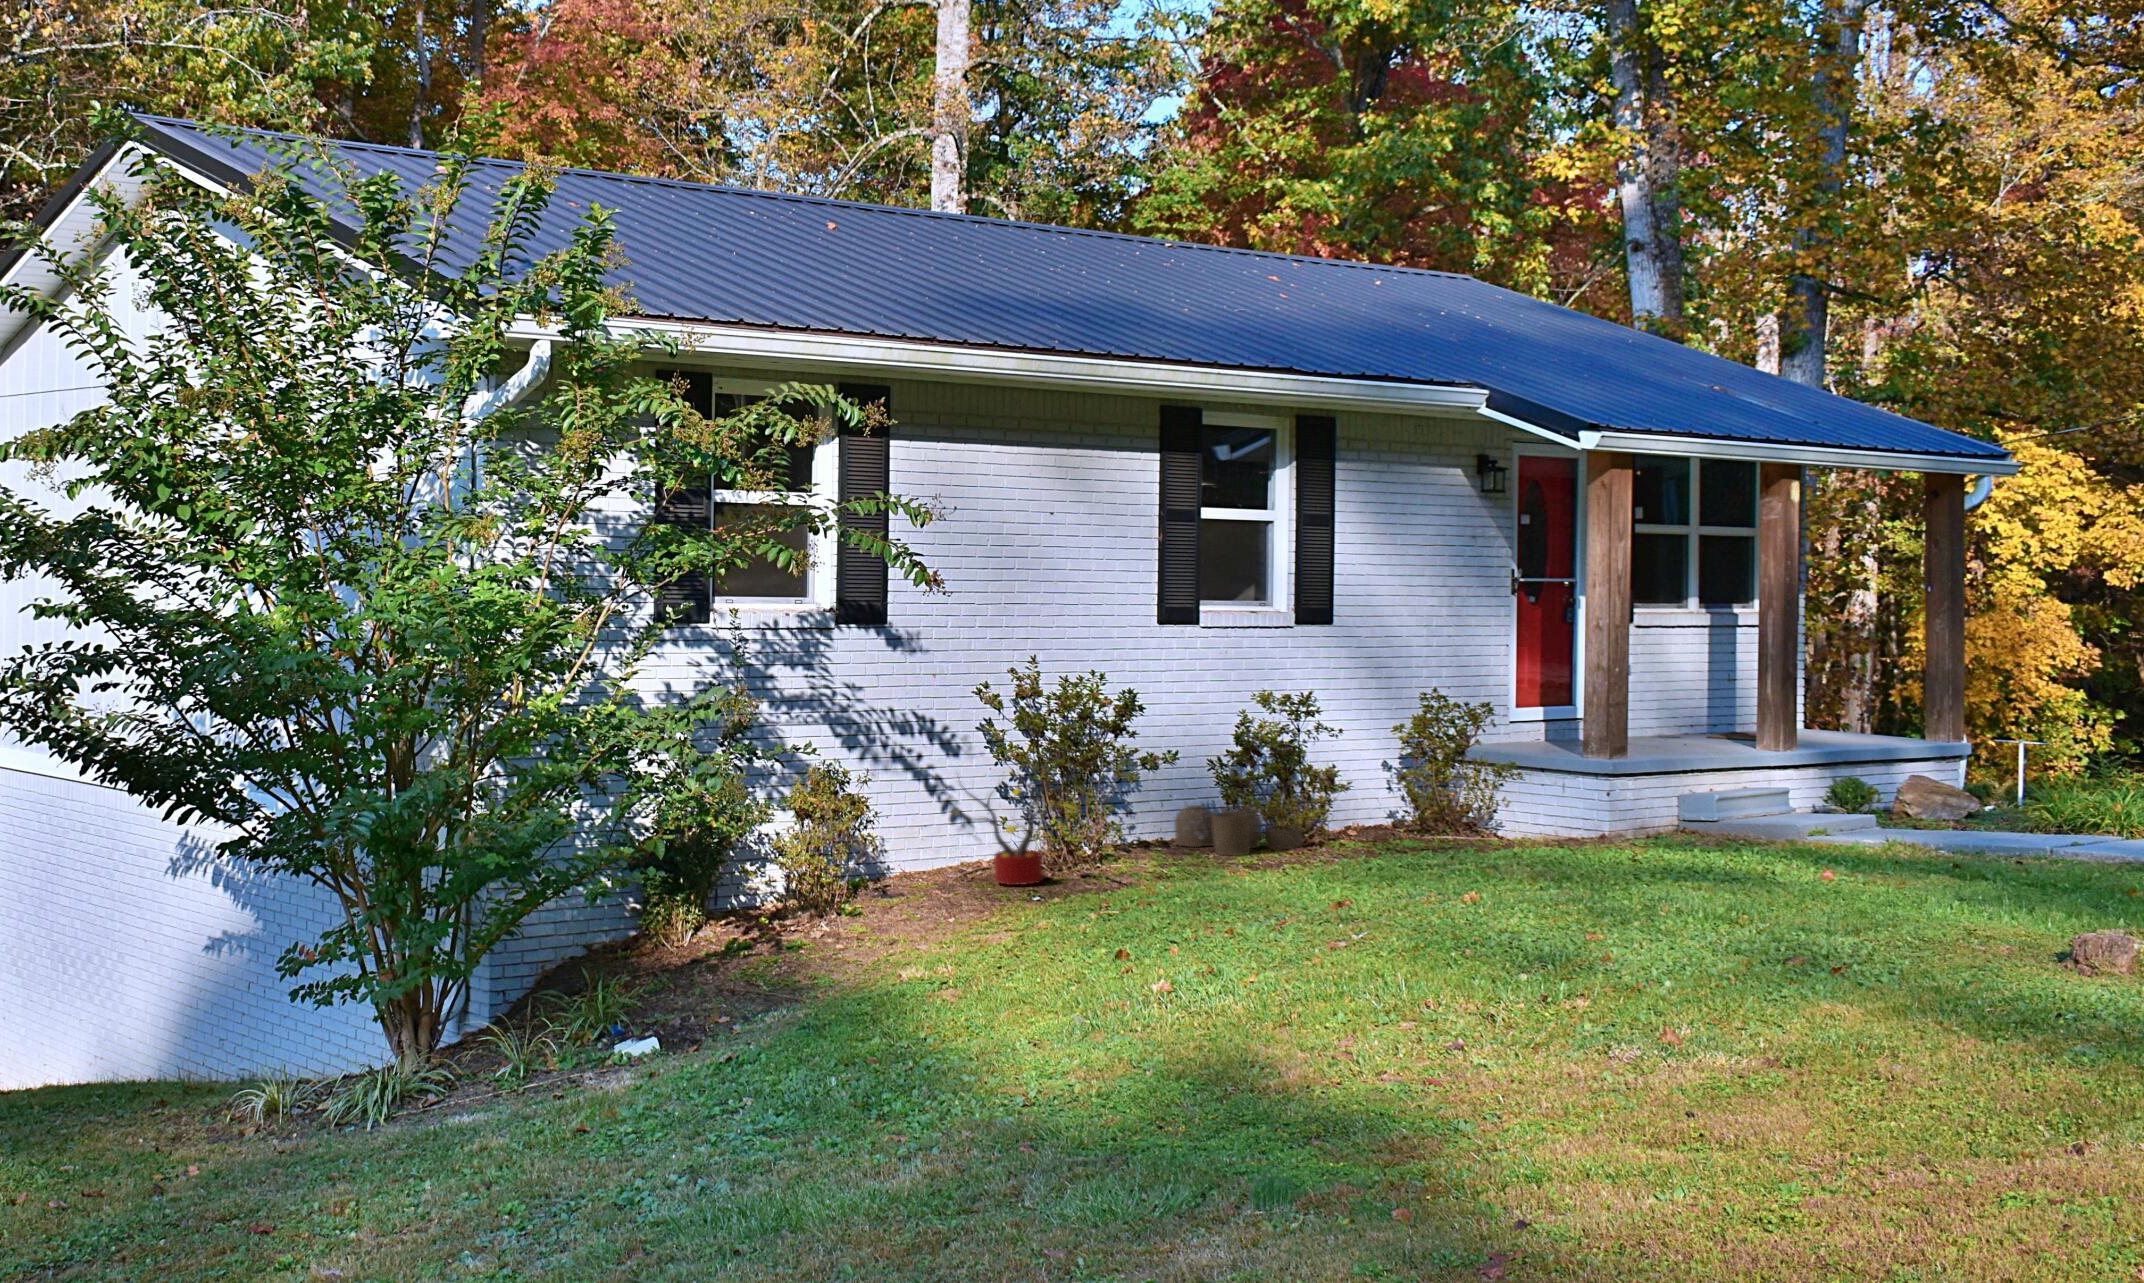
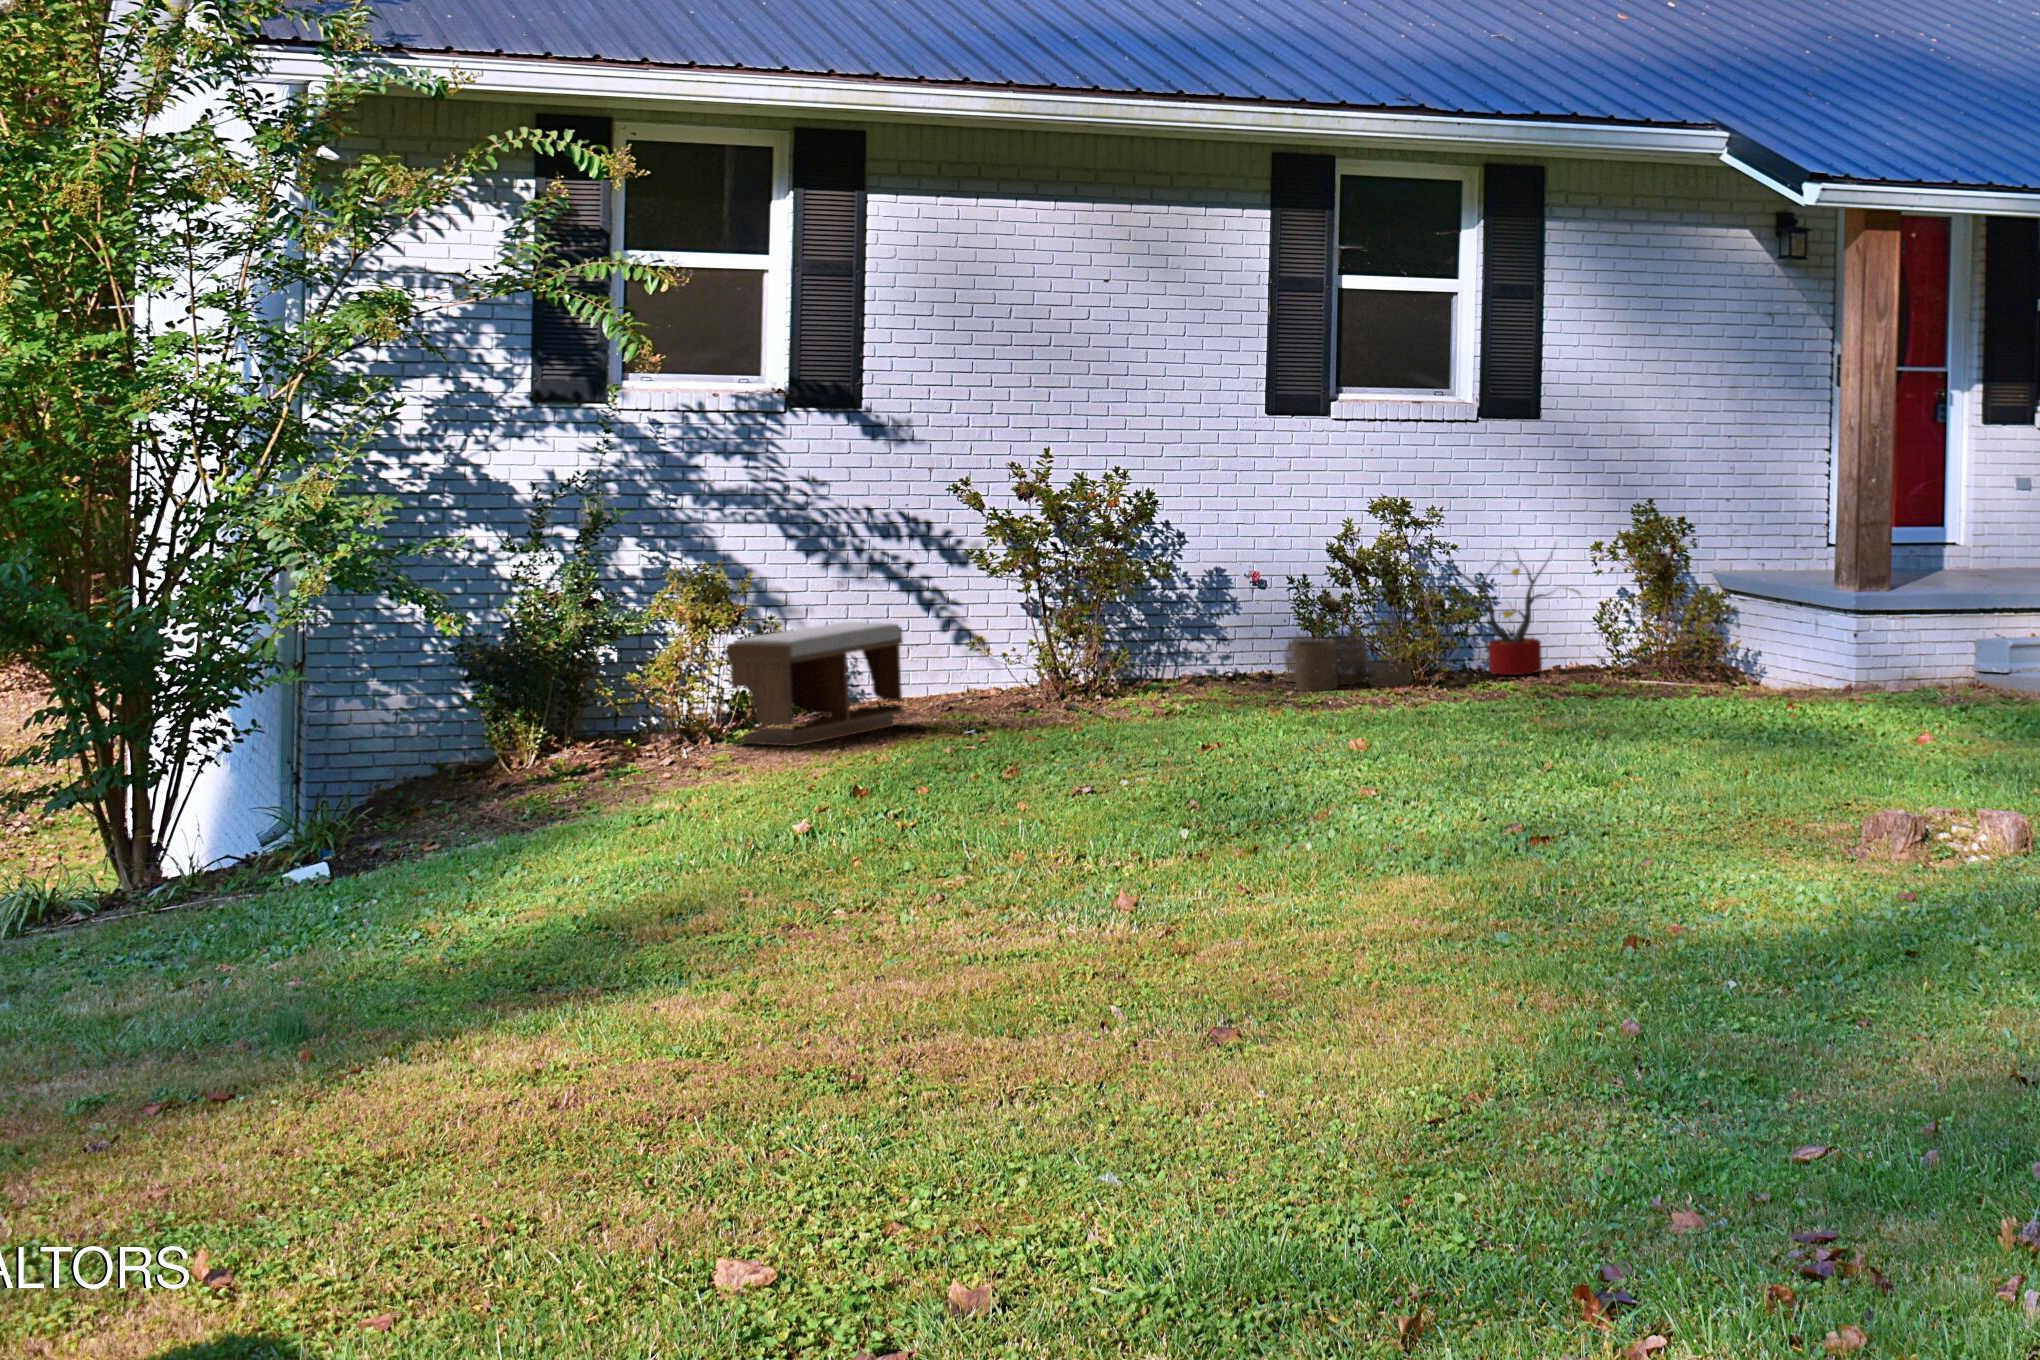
decorative plant: present [961,766,1078,885] -> present [1448,546,1580,675]
bench: none [829,809,946,925] -> present [727,622,905,746]

